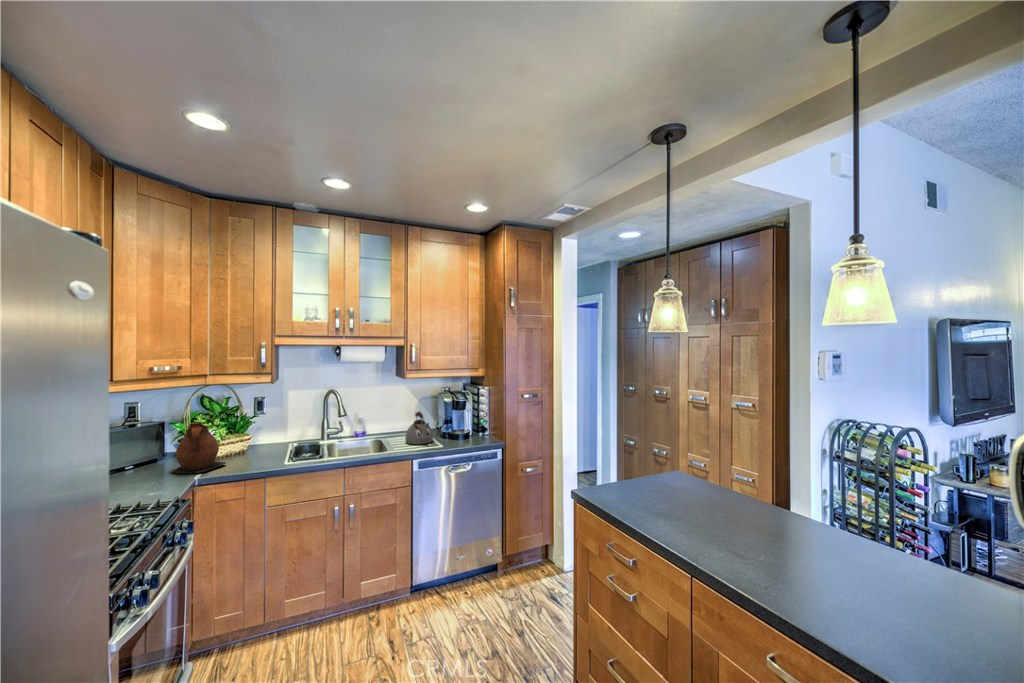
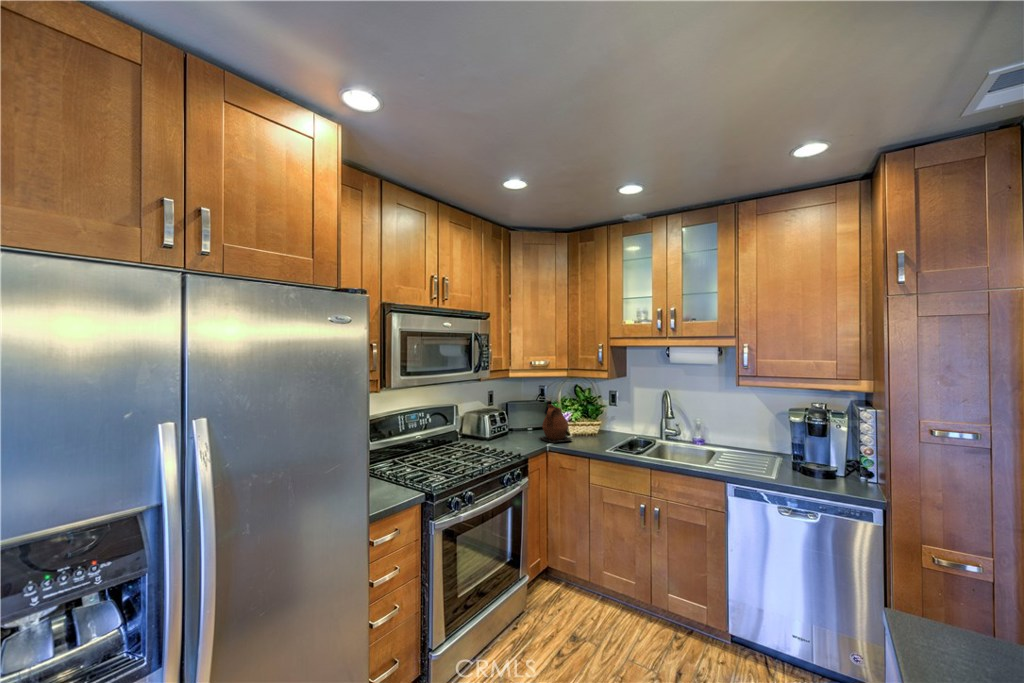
kettle: present [405,412,433,444] -> none [737,428,776,470]

